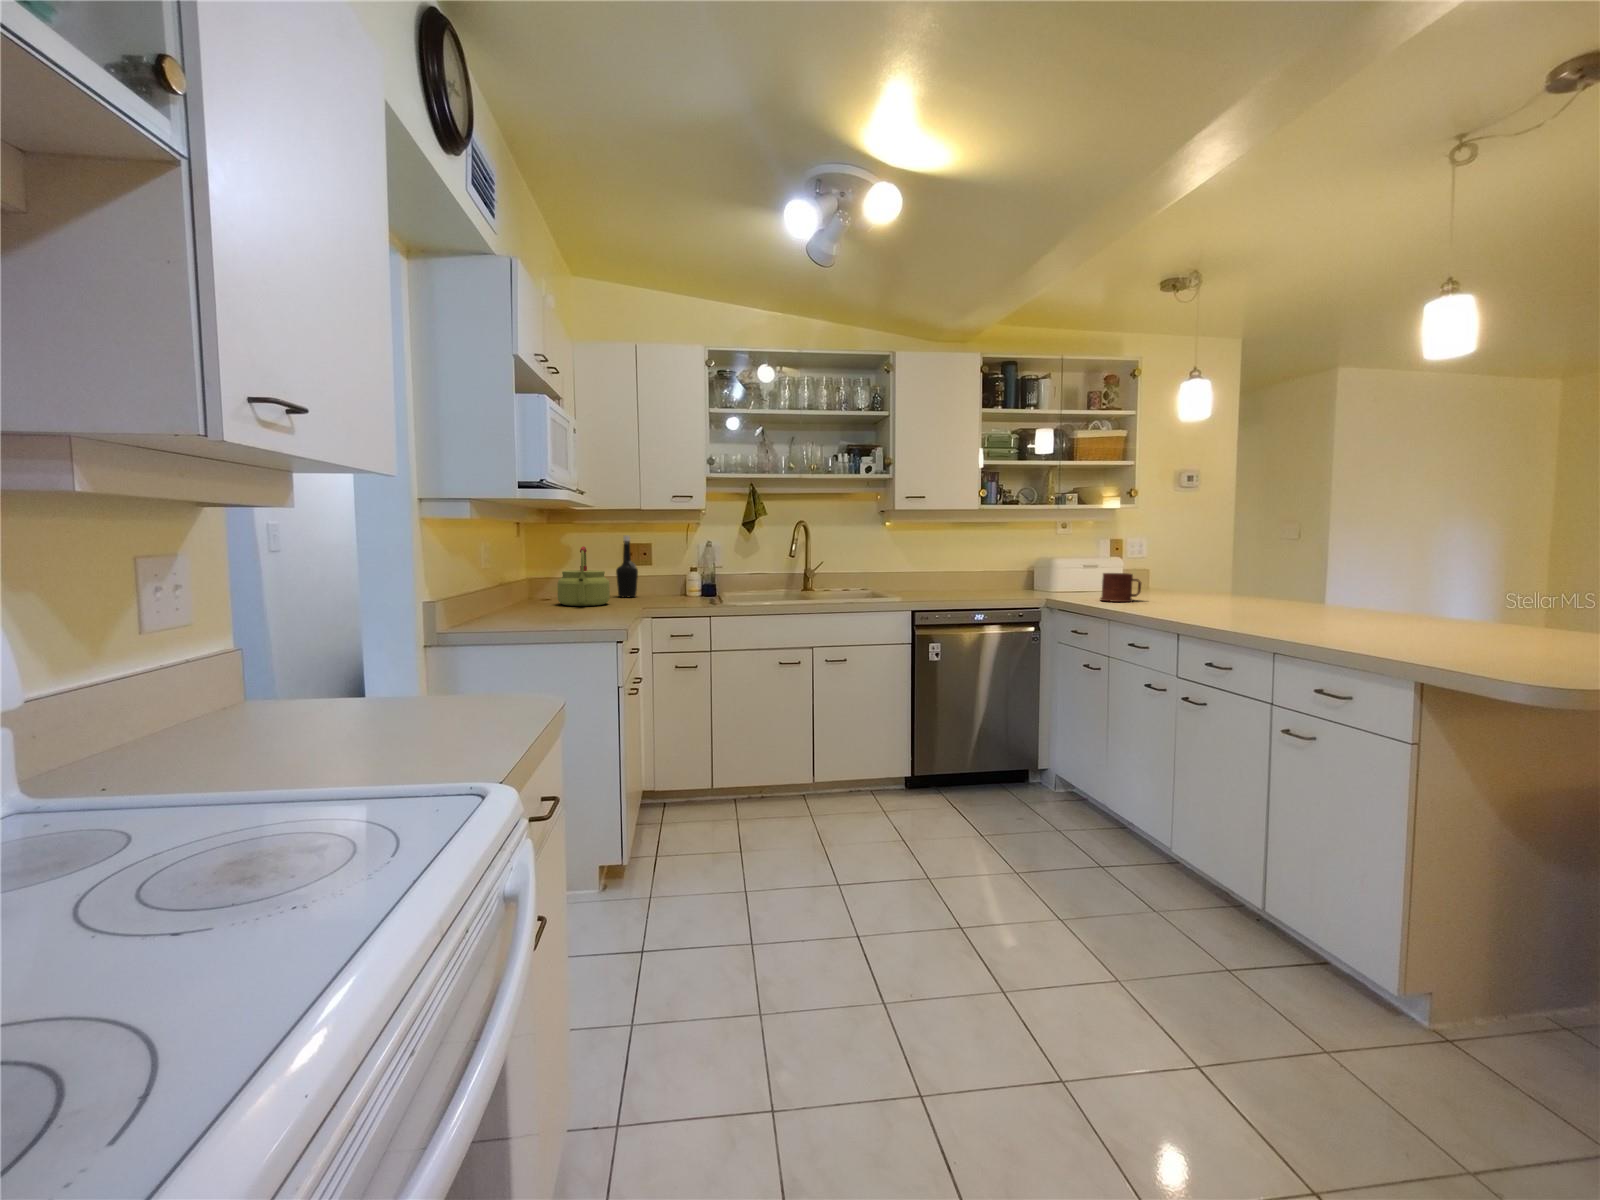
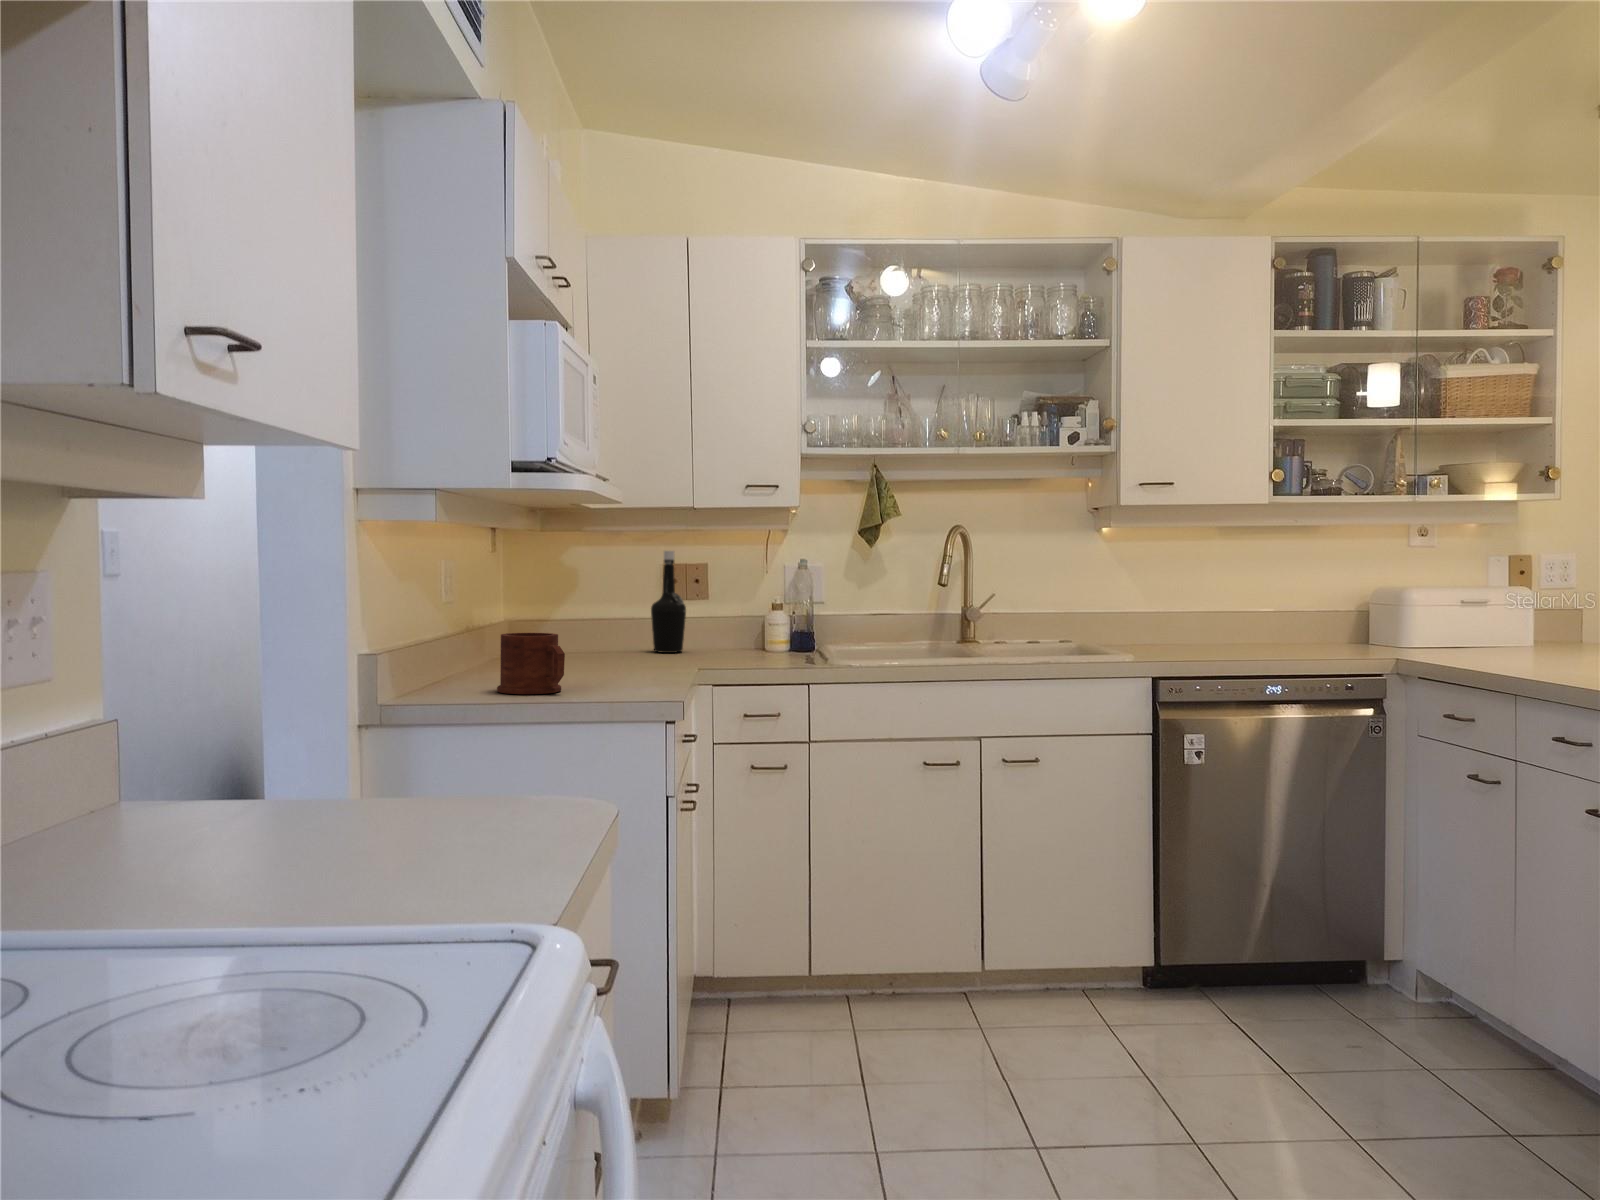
kettle: present [558,546,610,606] -> none [565,569,647,666]
mug: present [1100,573,1141,602] -> present [497,633,565,694]

